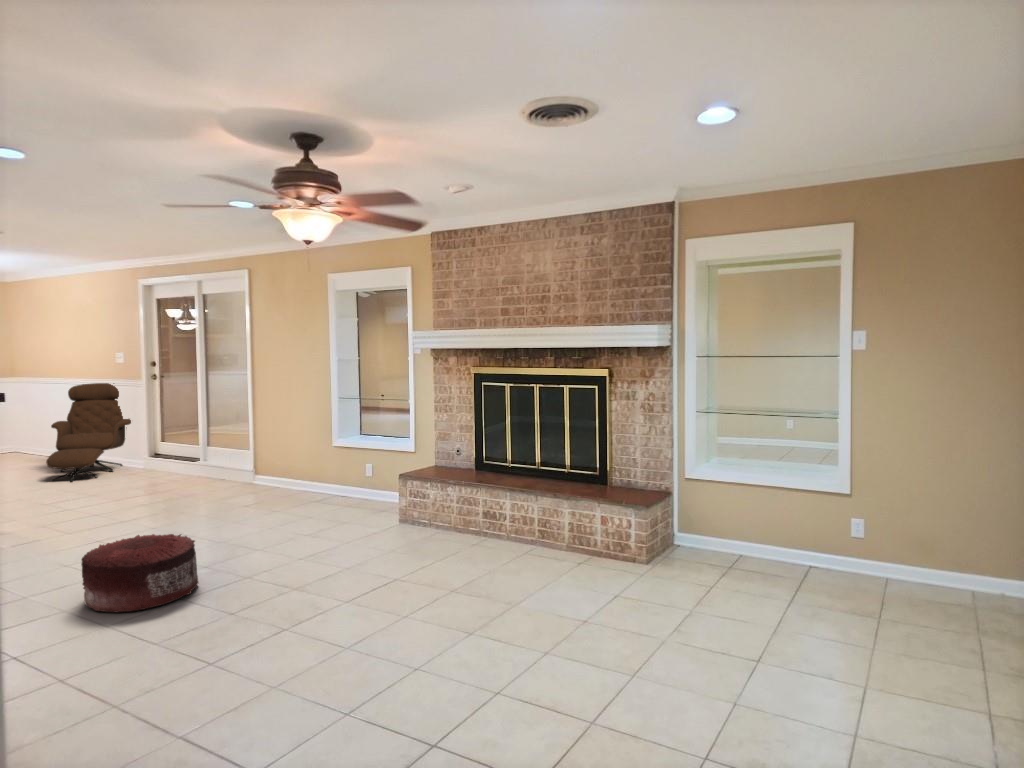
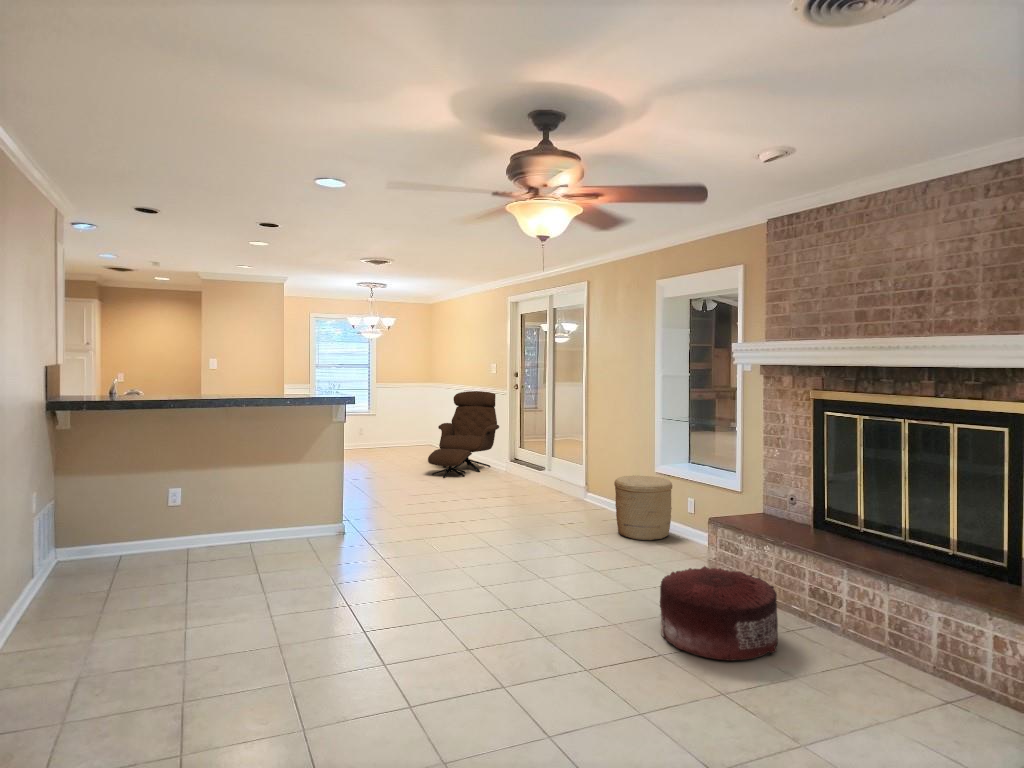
woven basket: none [299,450,352,507] -> present [614,475,672,540]
pouf: present [81,534,199,612] -> present [660,566,778,661]

